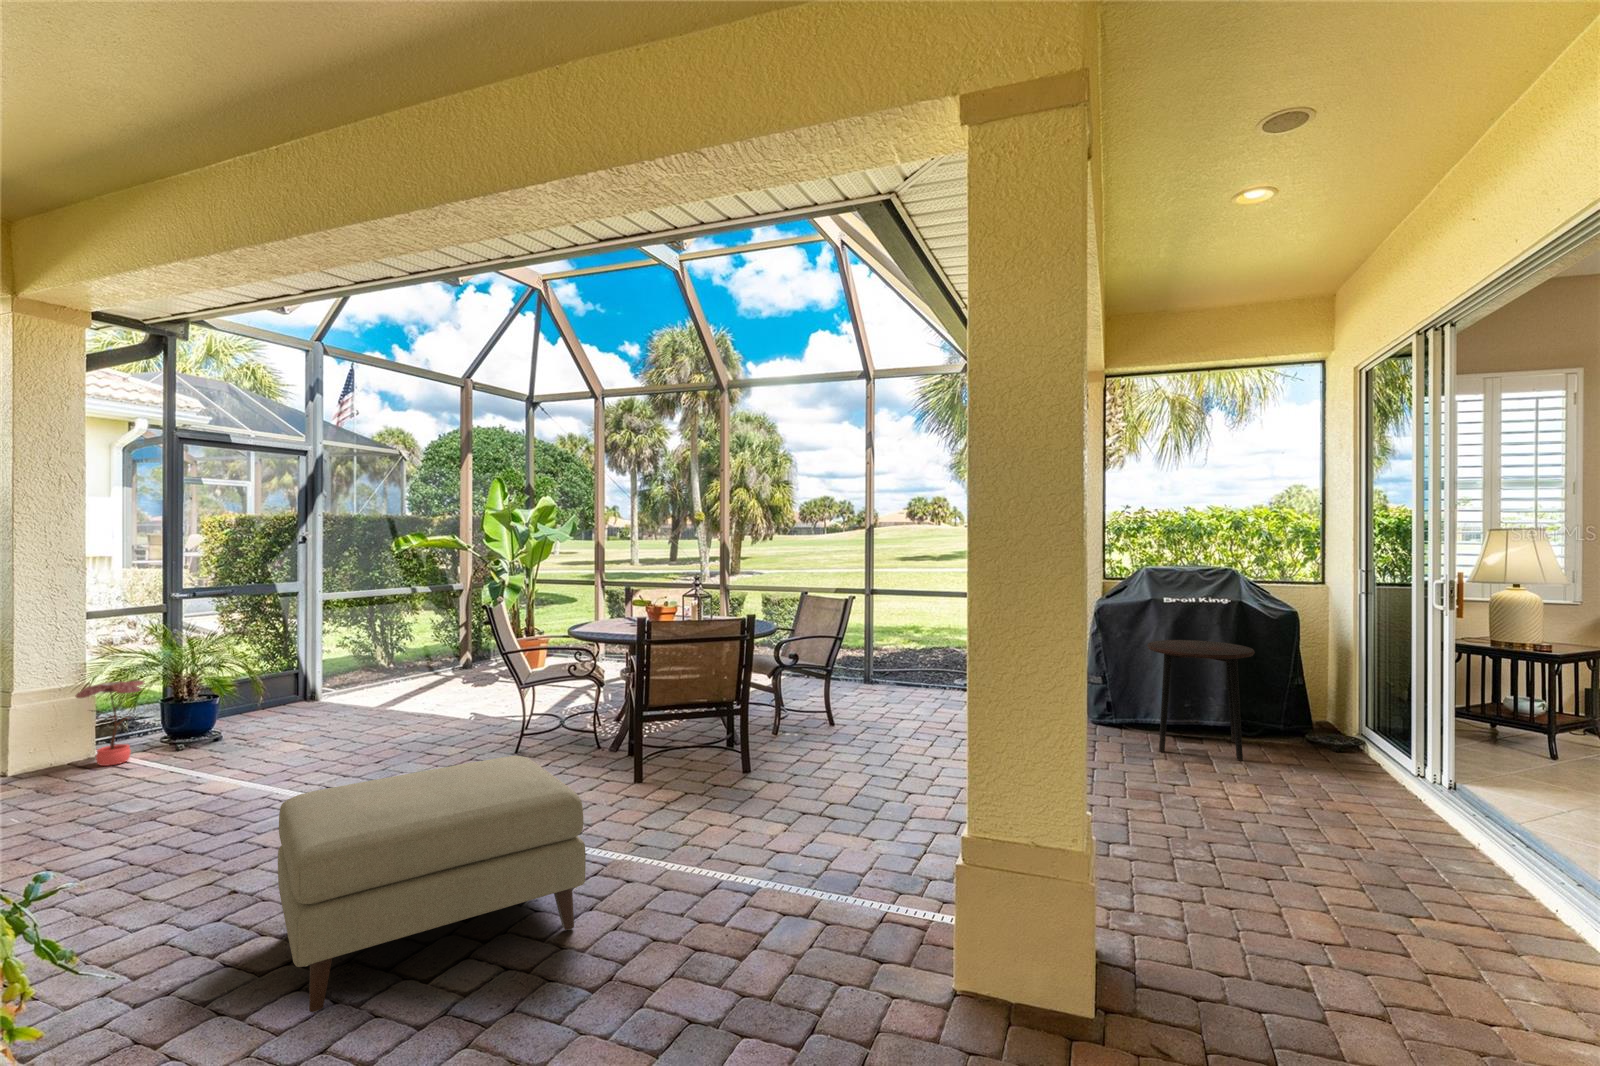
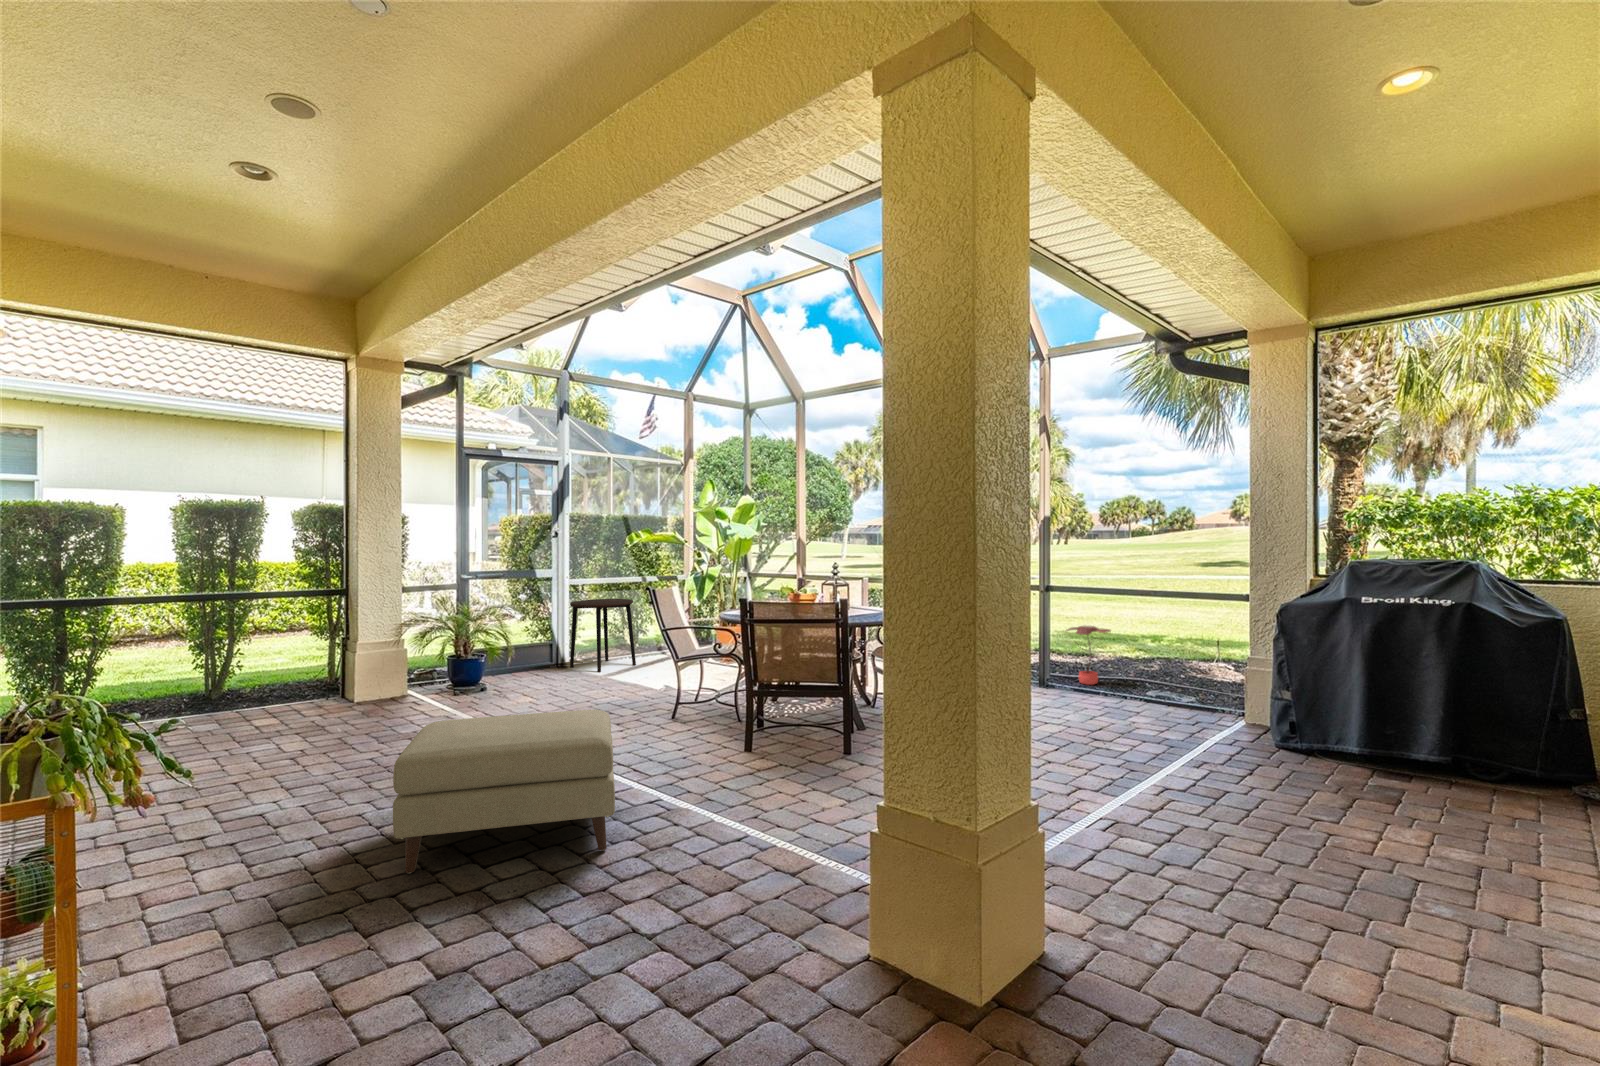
side table: present [1147,640,1255,761] -> present [570,599,636,672]
potted plant: present [76,680,145,766] -> present [1067,626,1111,685]

